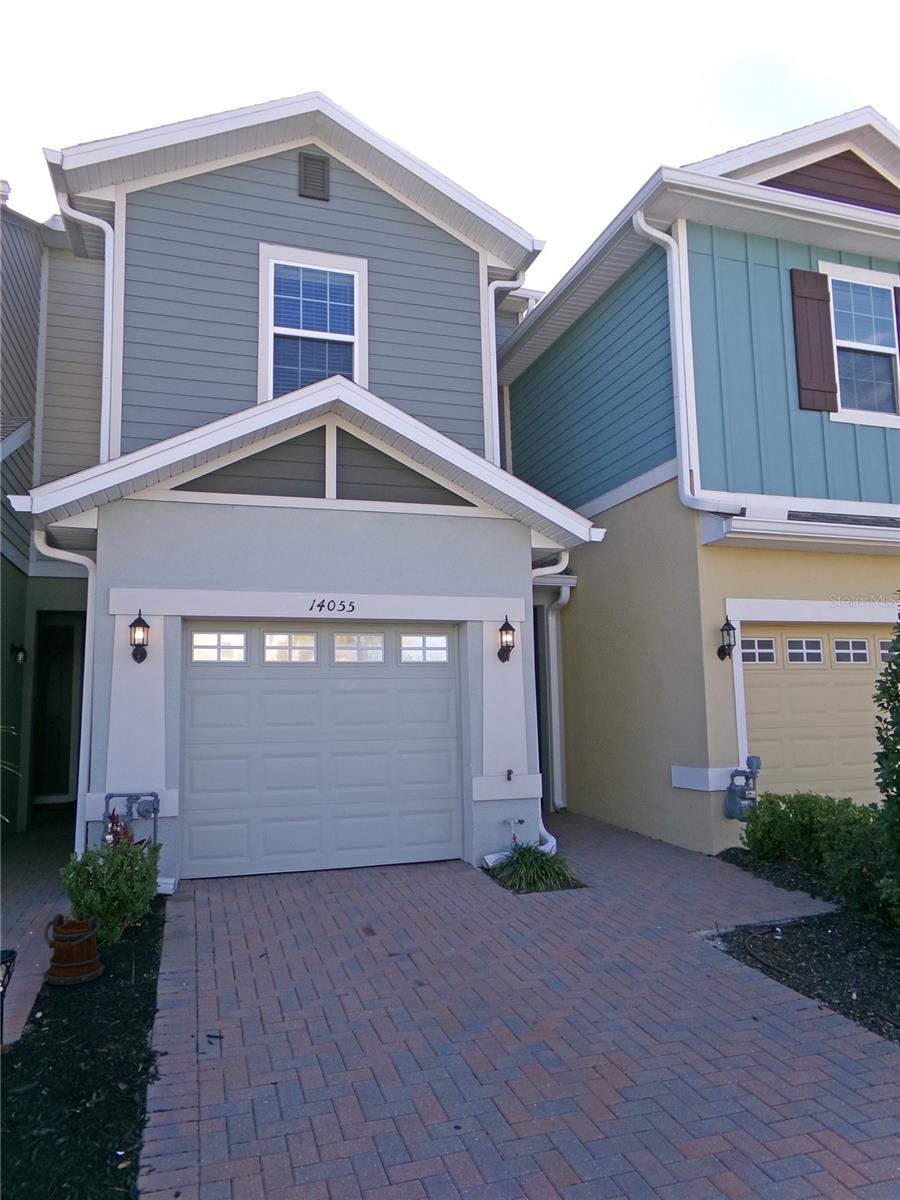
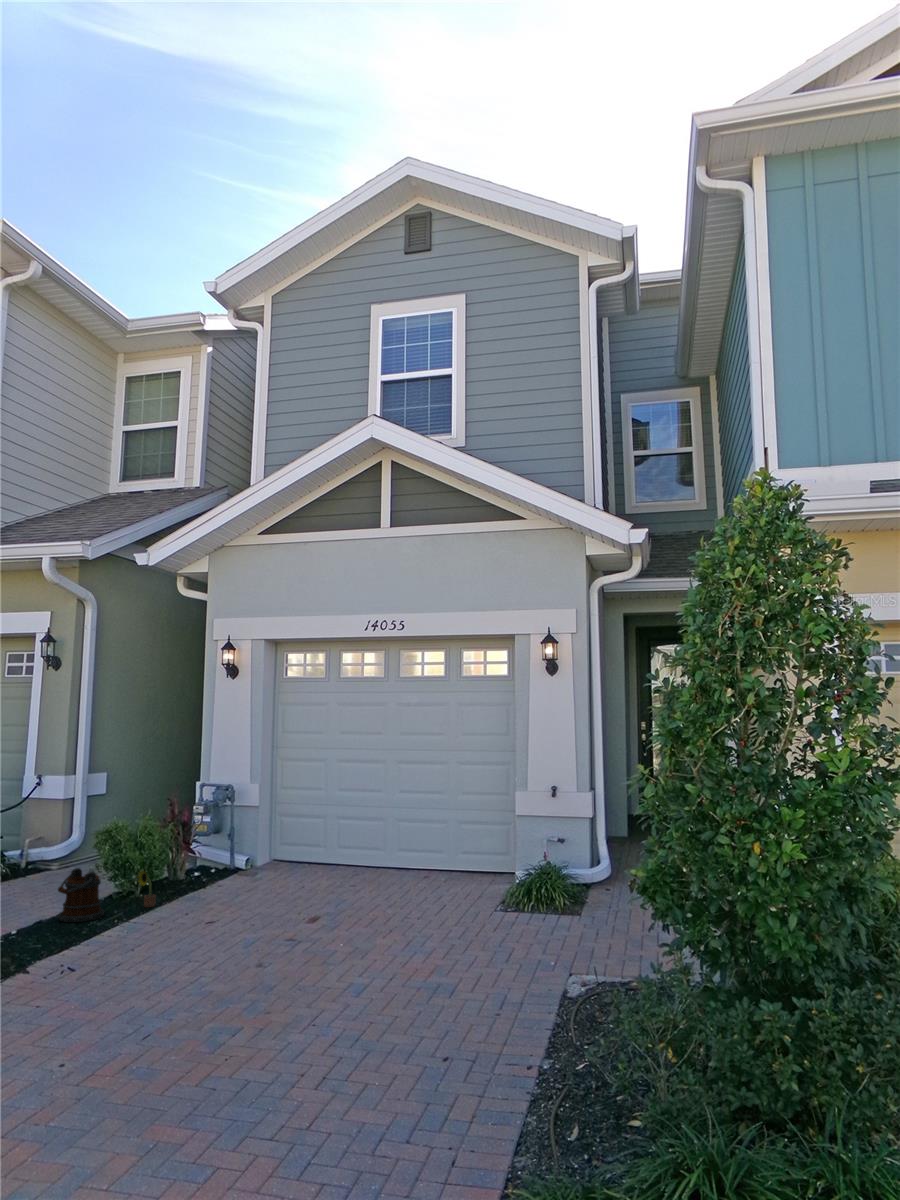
decorative plant: none [118,904,142,950] -> present [139,871,156,907]

